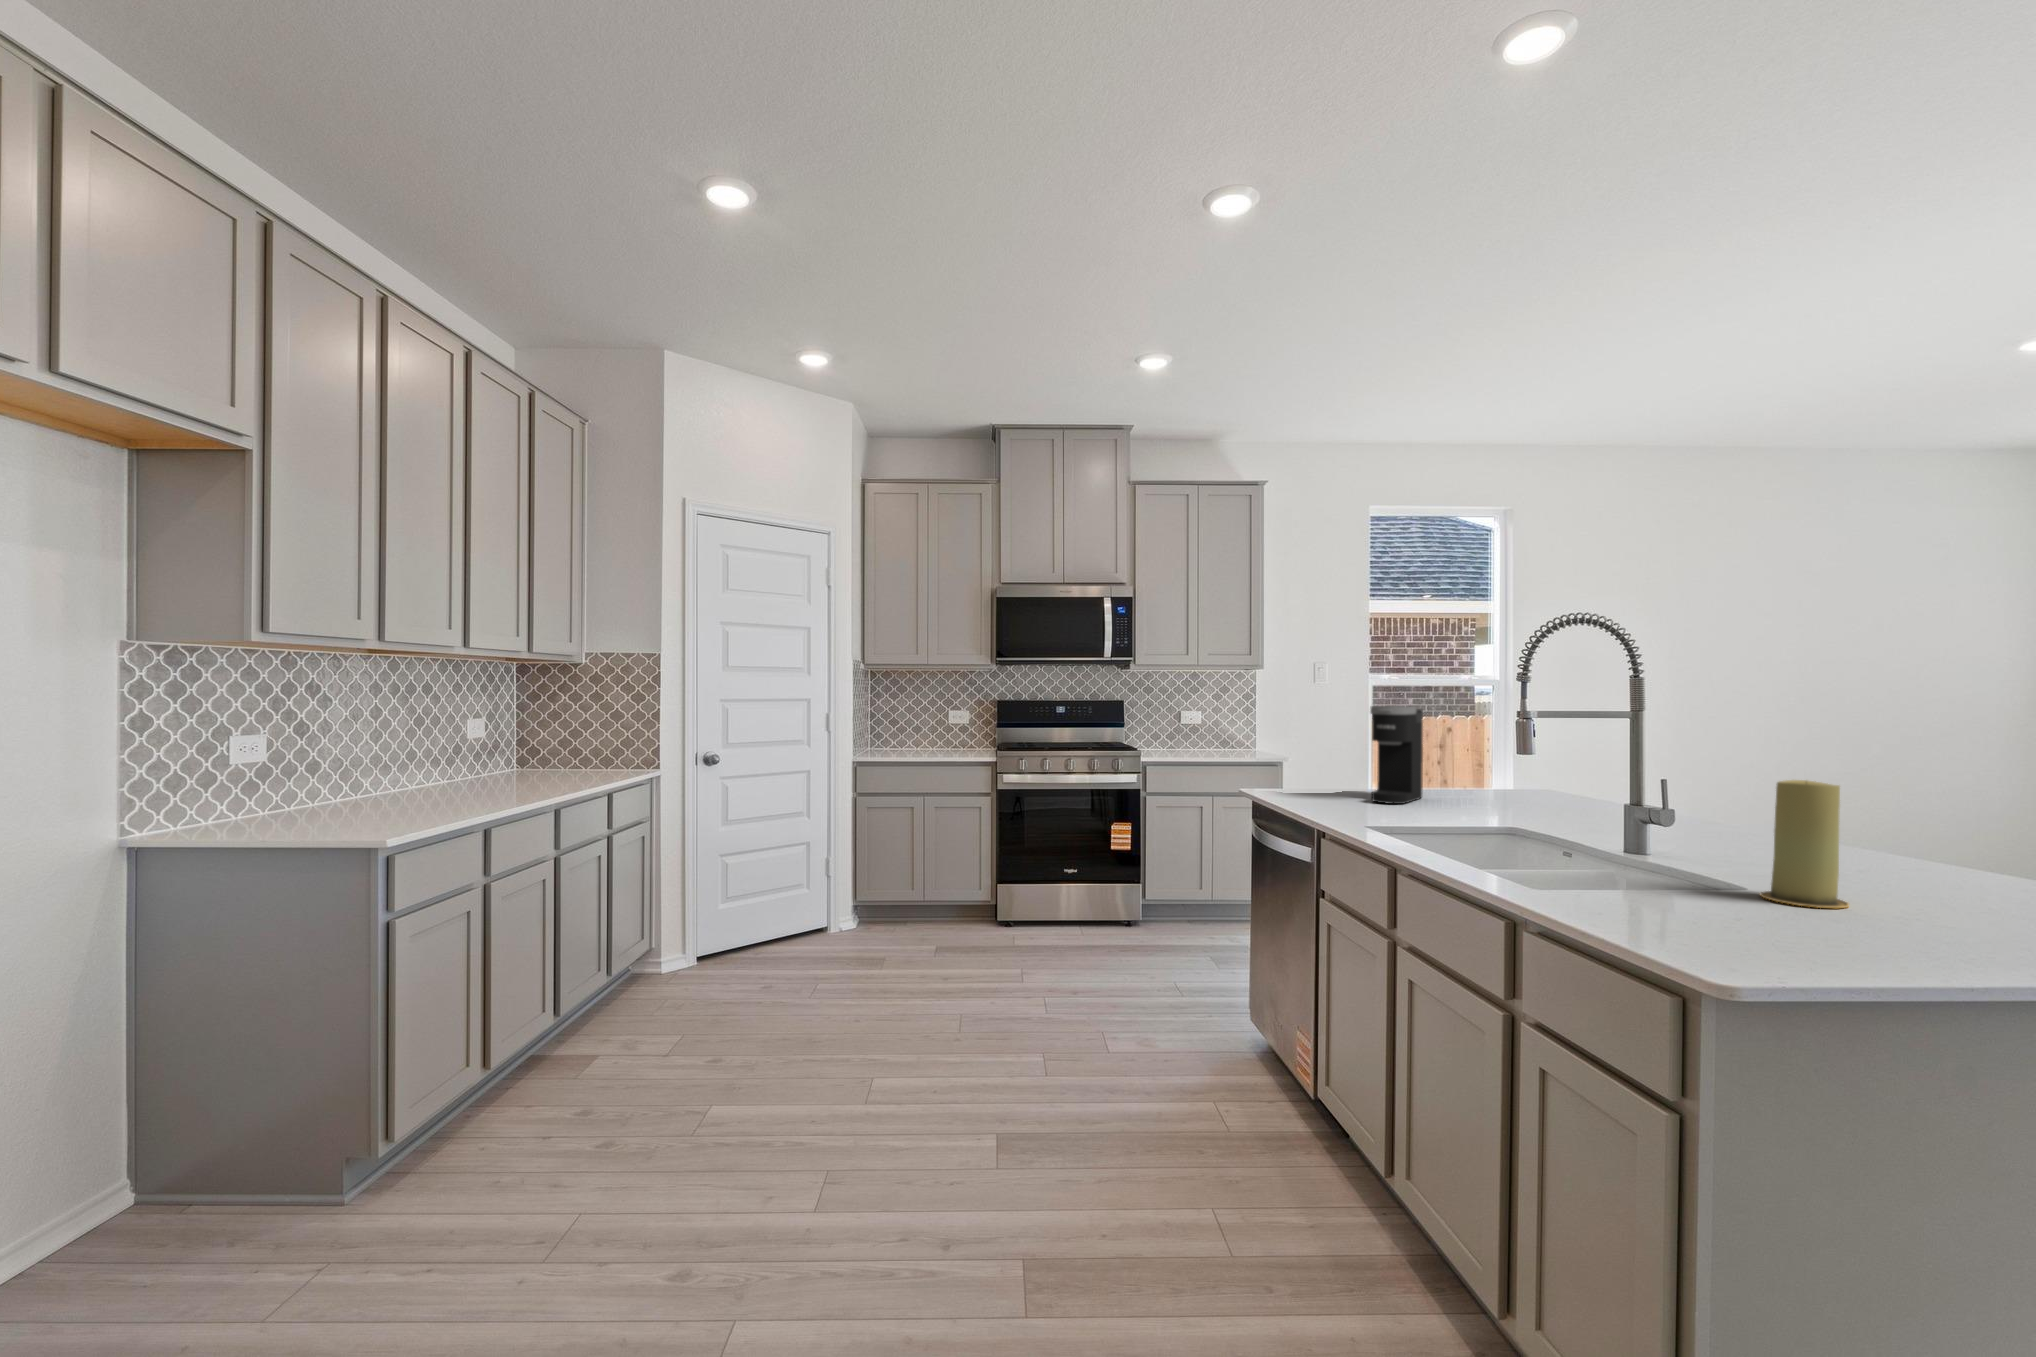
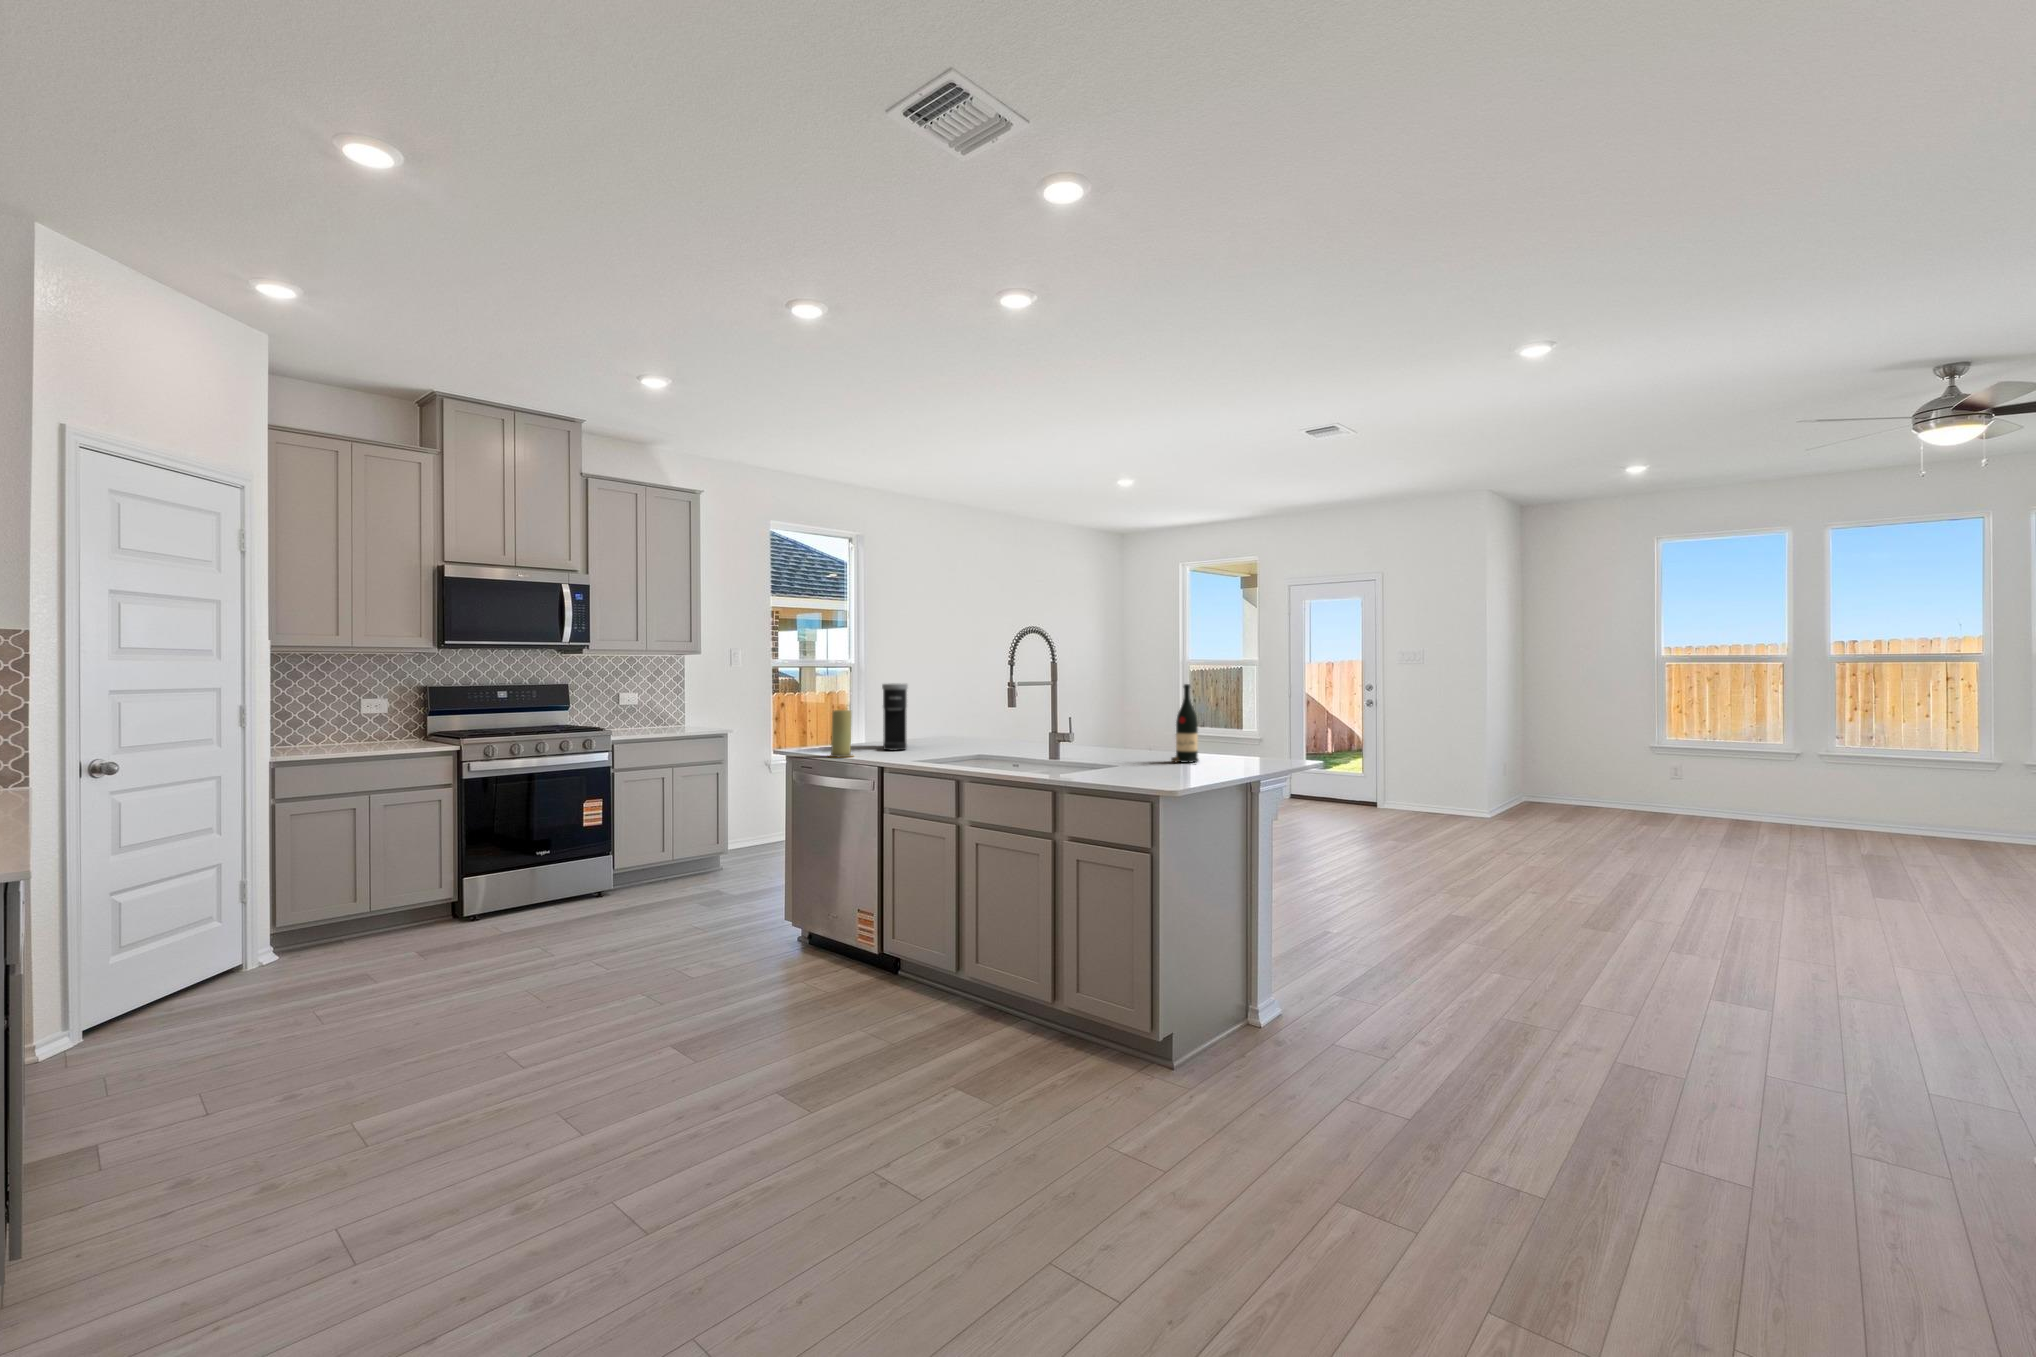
wine bottle: none [1878,719,1968,906] -> present [1171,684,1199,763]
candle: present [1760,780,1849,908] -> present [829,710,852,757]

